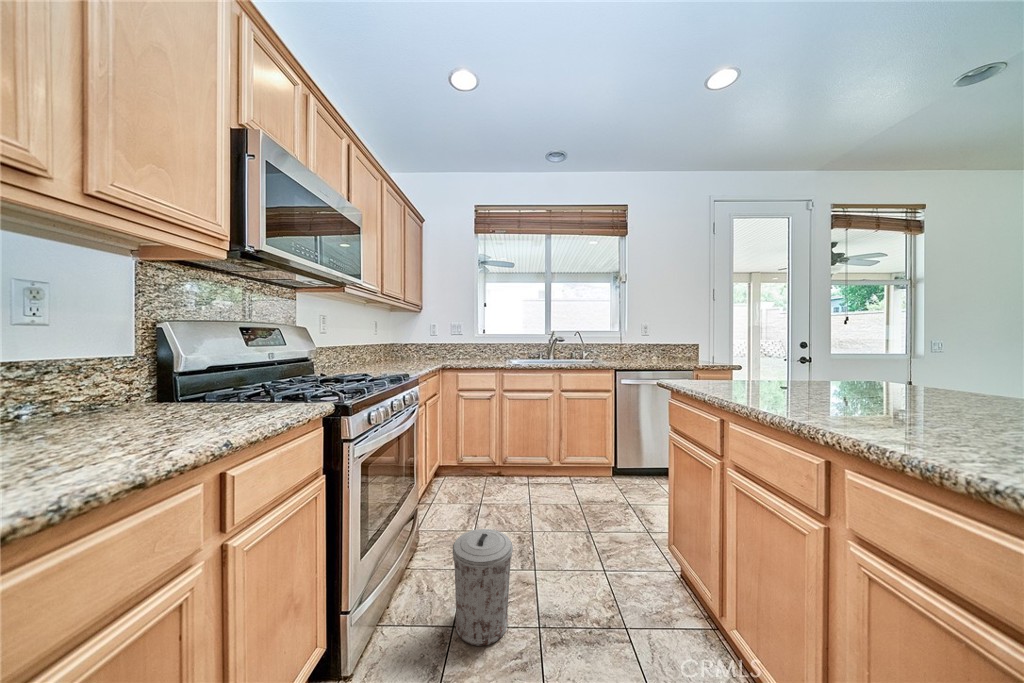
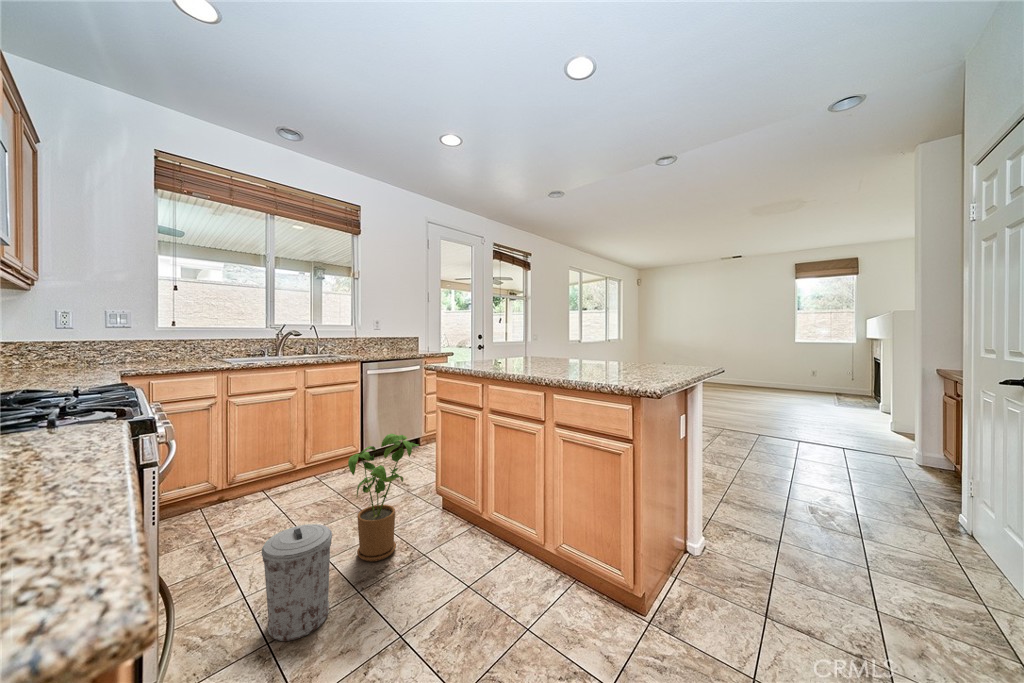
house plant: none [554,461,634,602] -> present [348,434,419,562]

